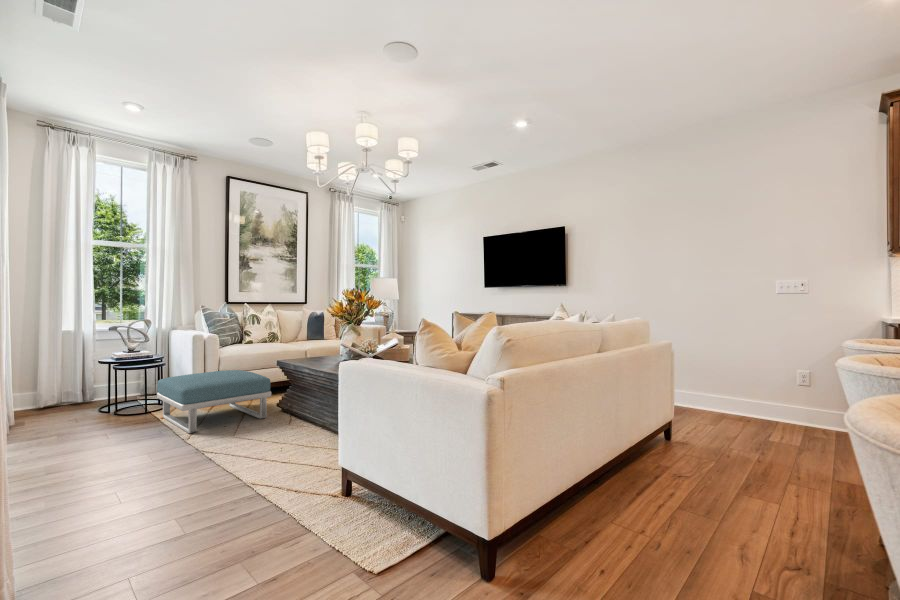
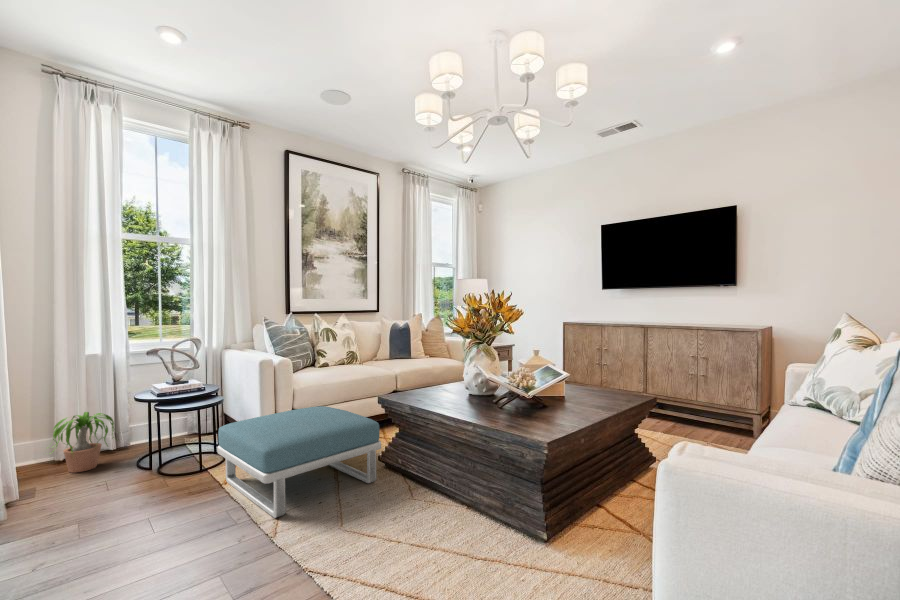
potted plant: none [31,371,95,413] -> present [52,412,114,473]

